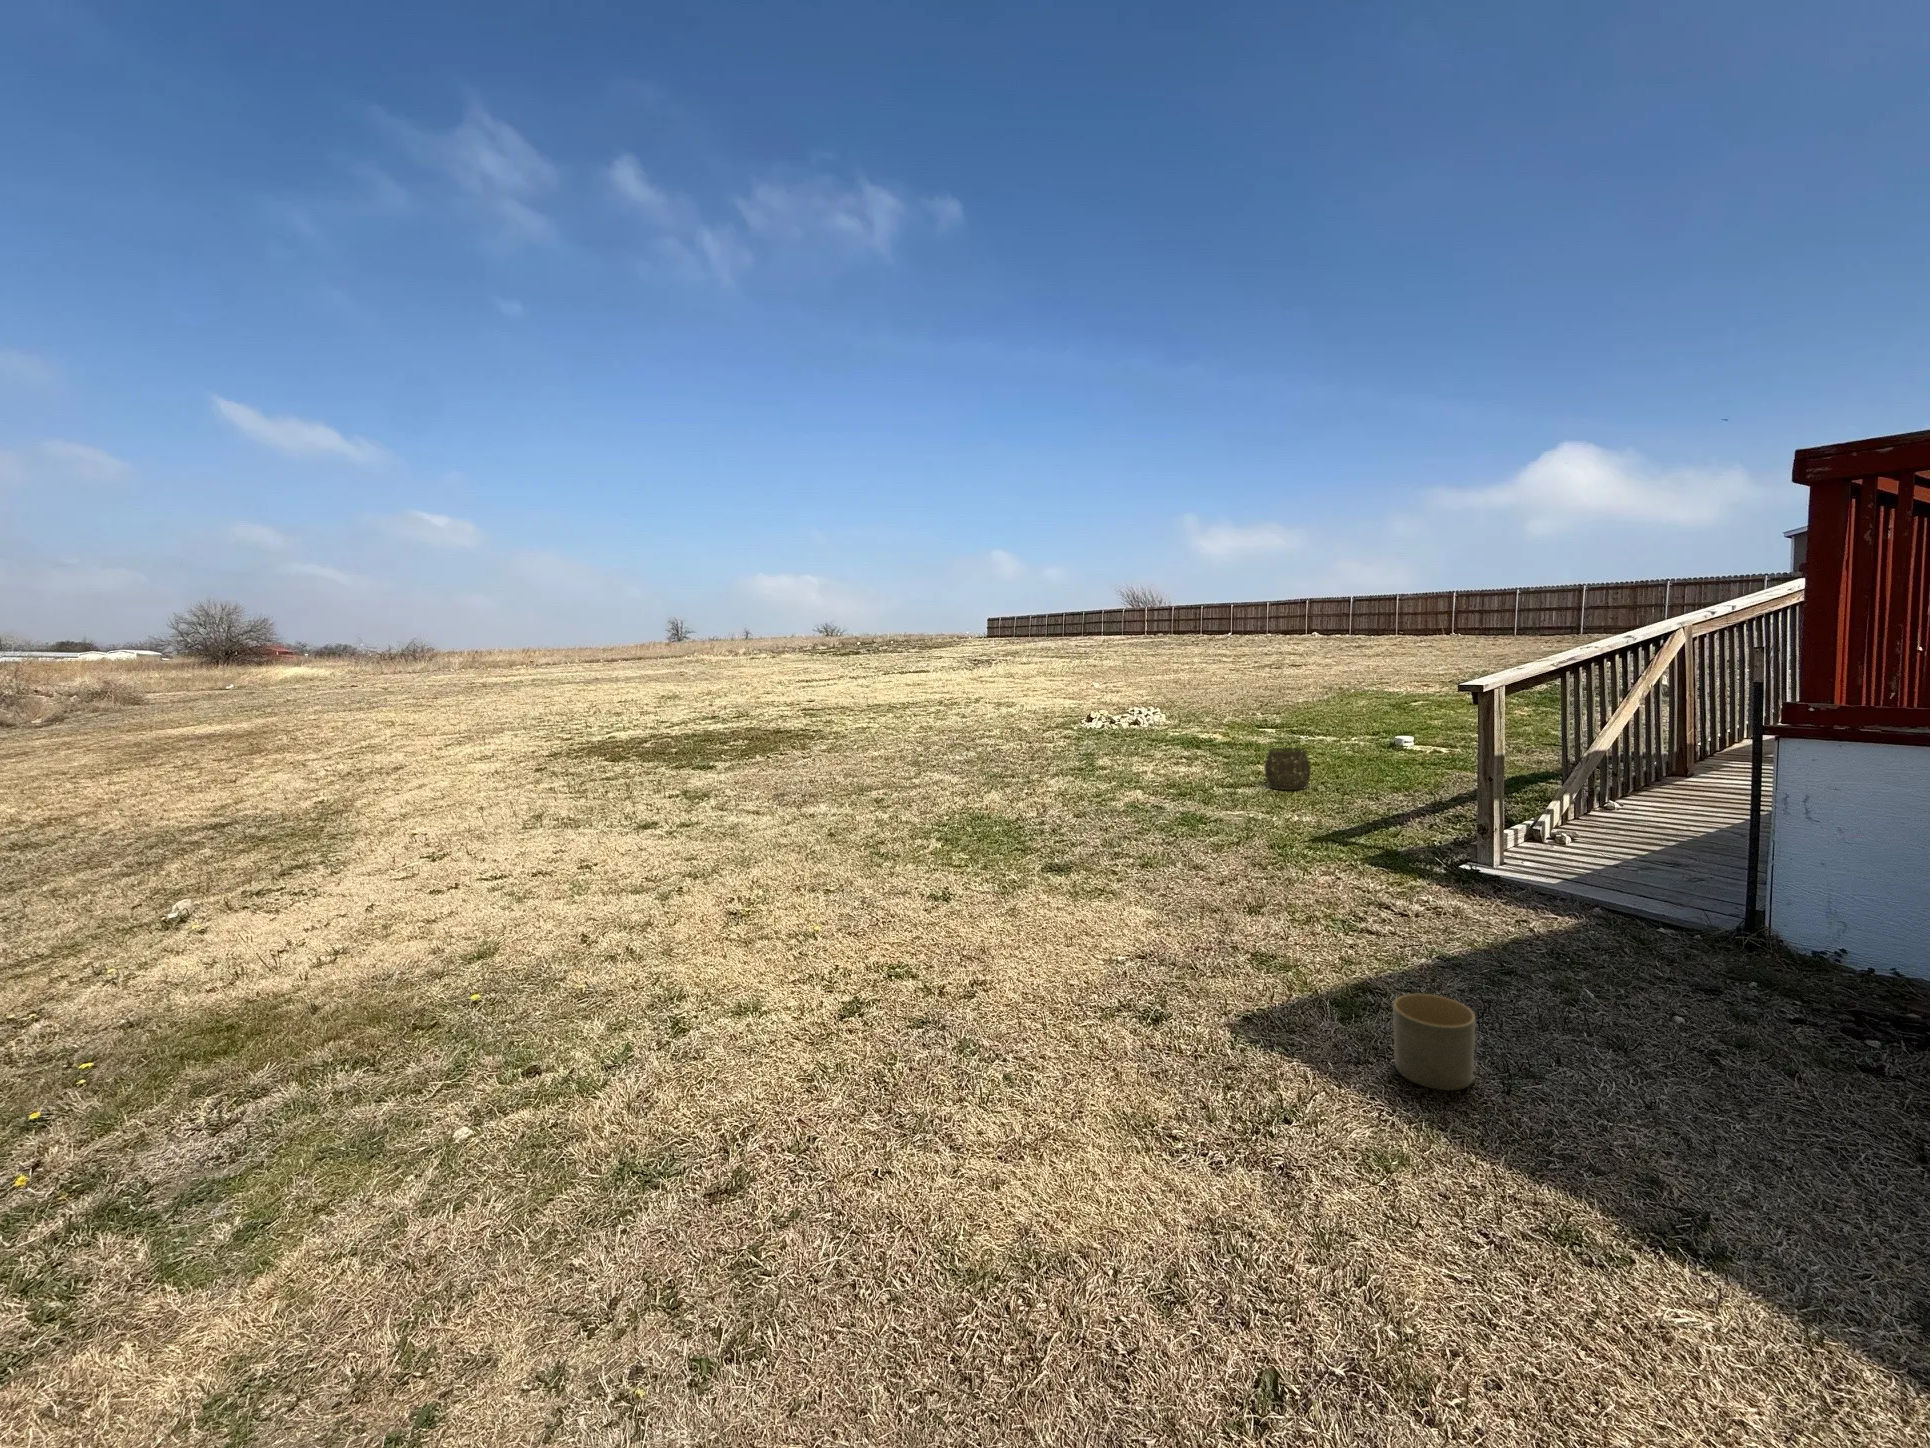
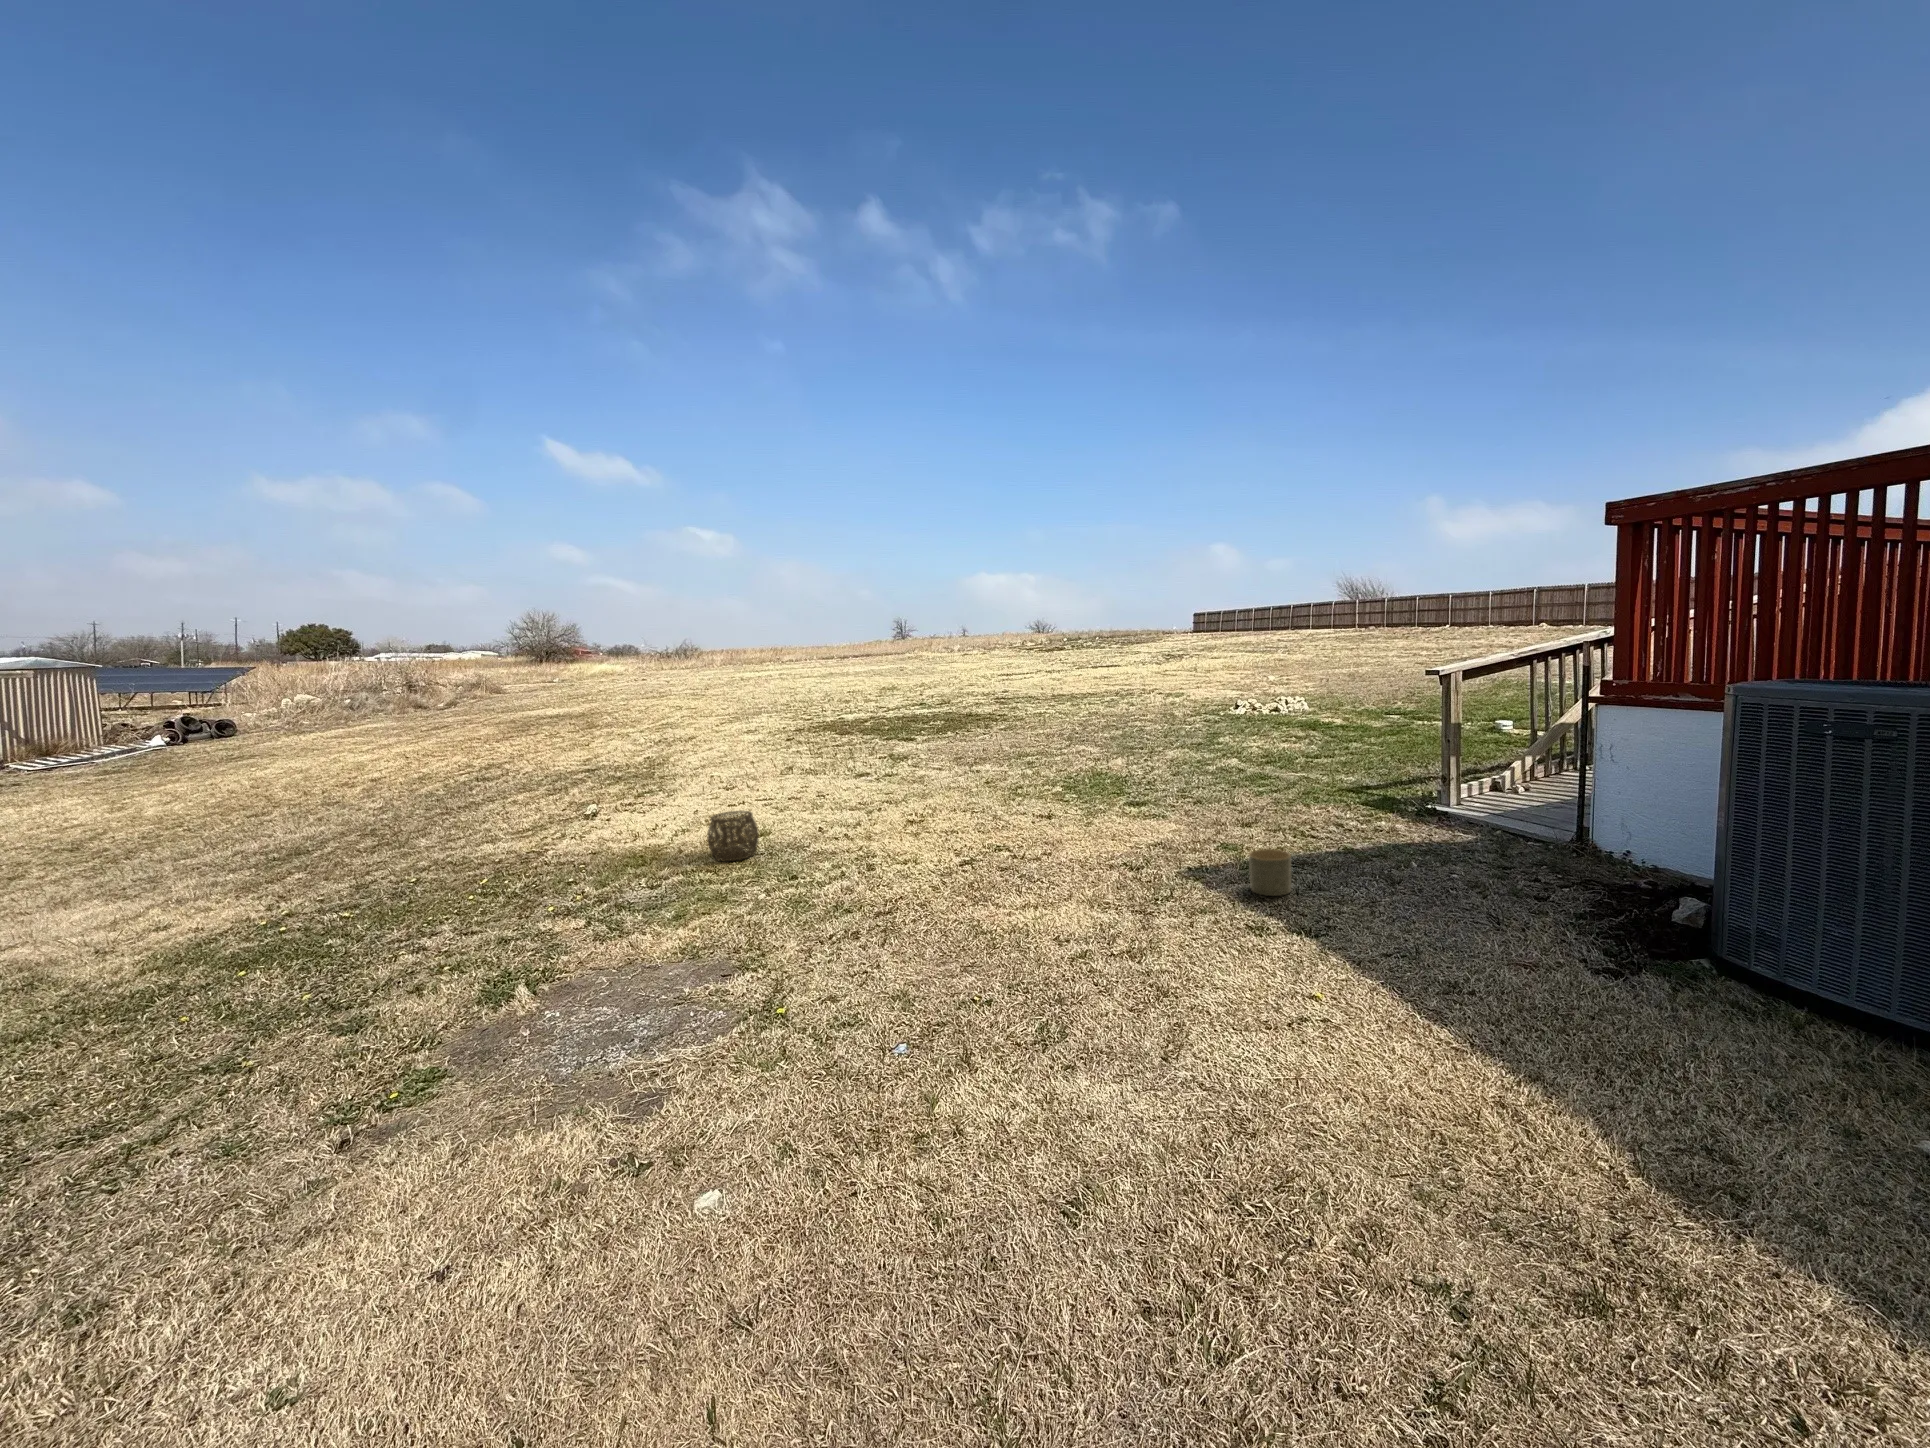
woven basket: present [1264,748,1311,791] -> present [708,811,759,861]

